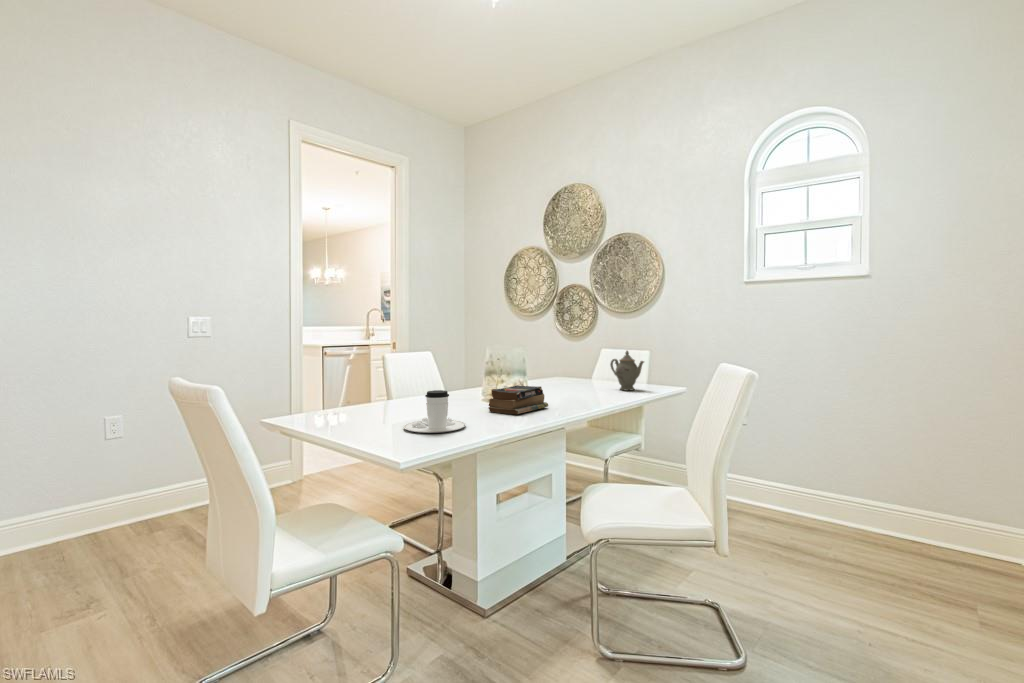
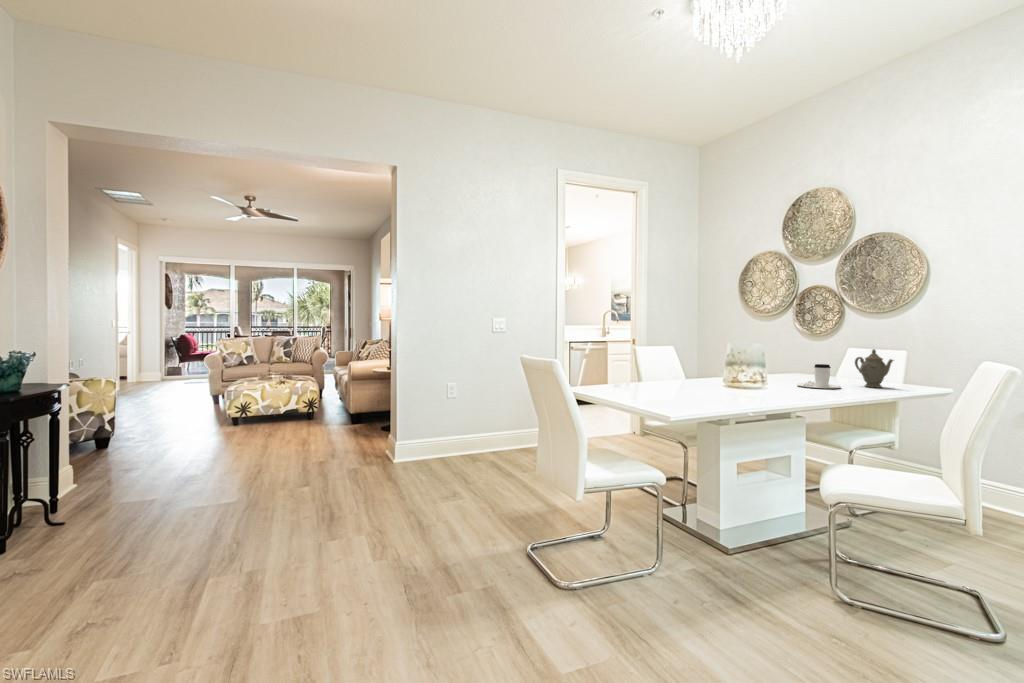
book: present [489,385,548,414] -> none [732,374,788,397]
coffee cup: present [404,390,466,433] -> present [797,364,841,389]

